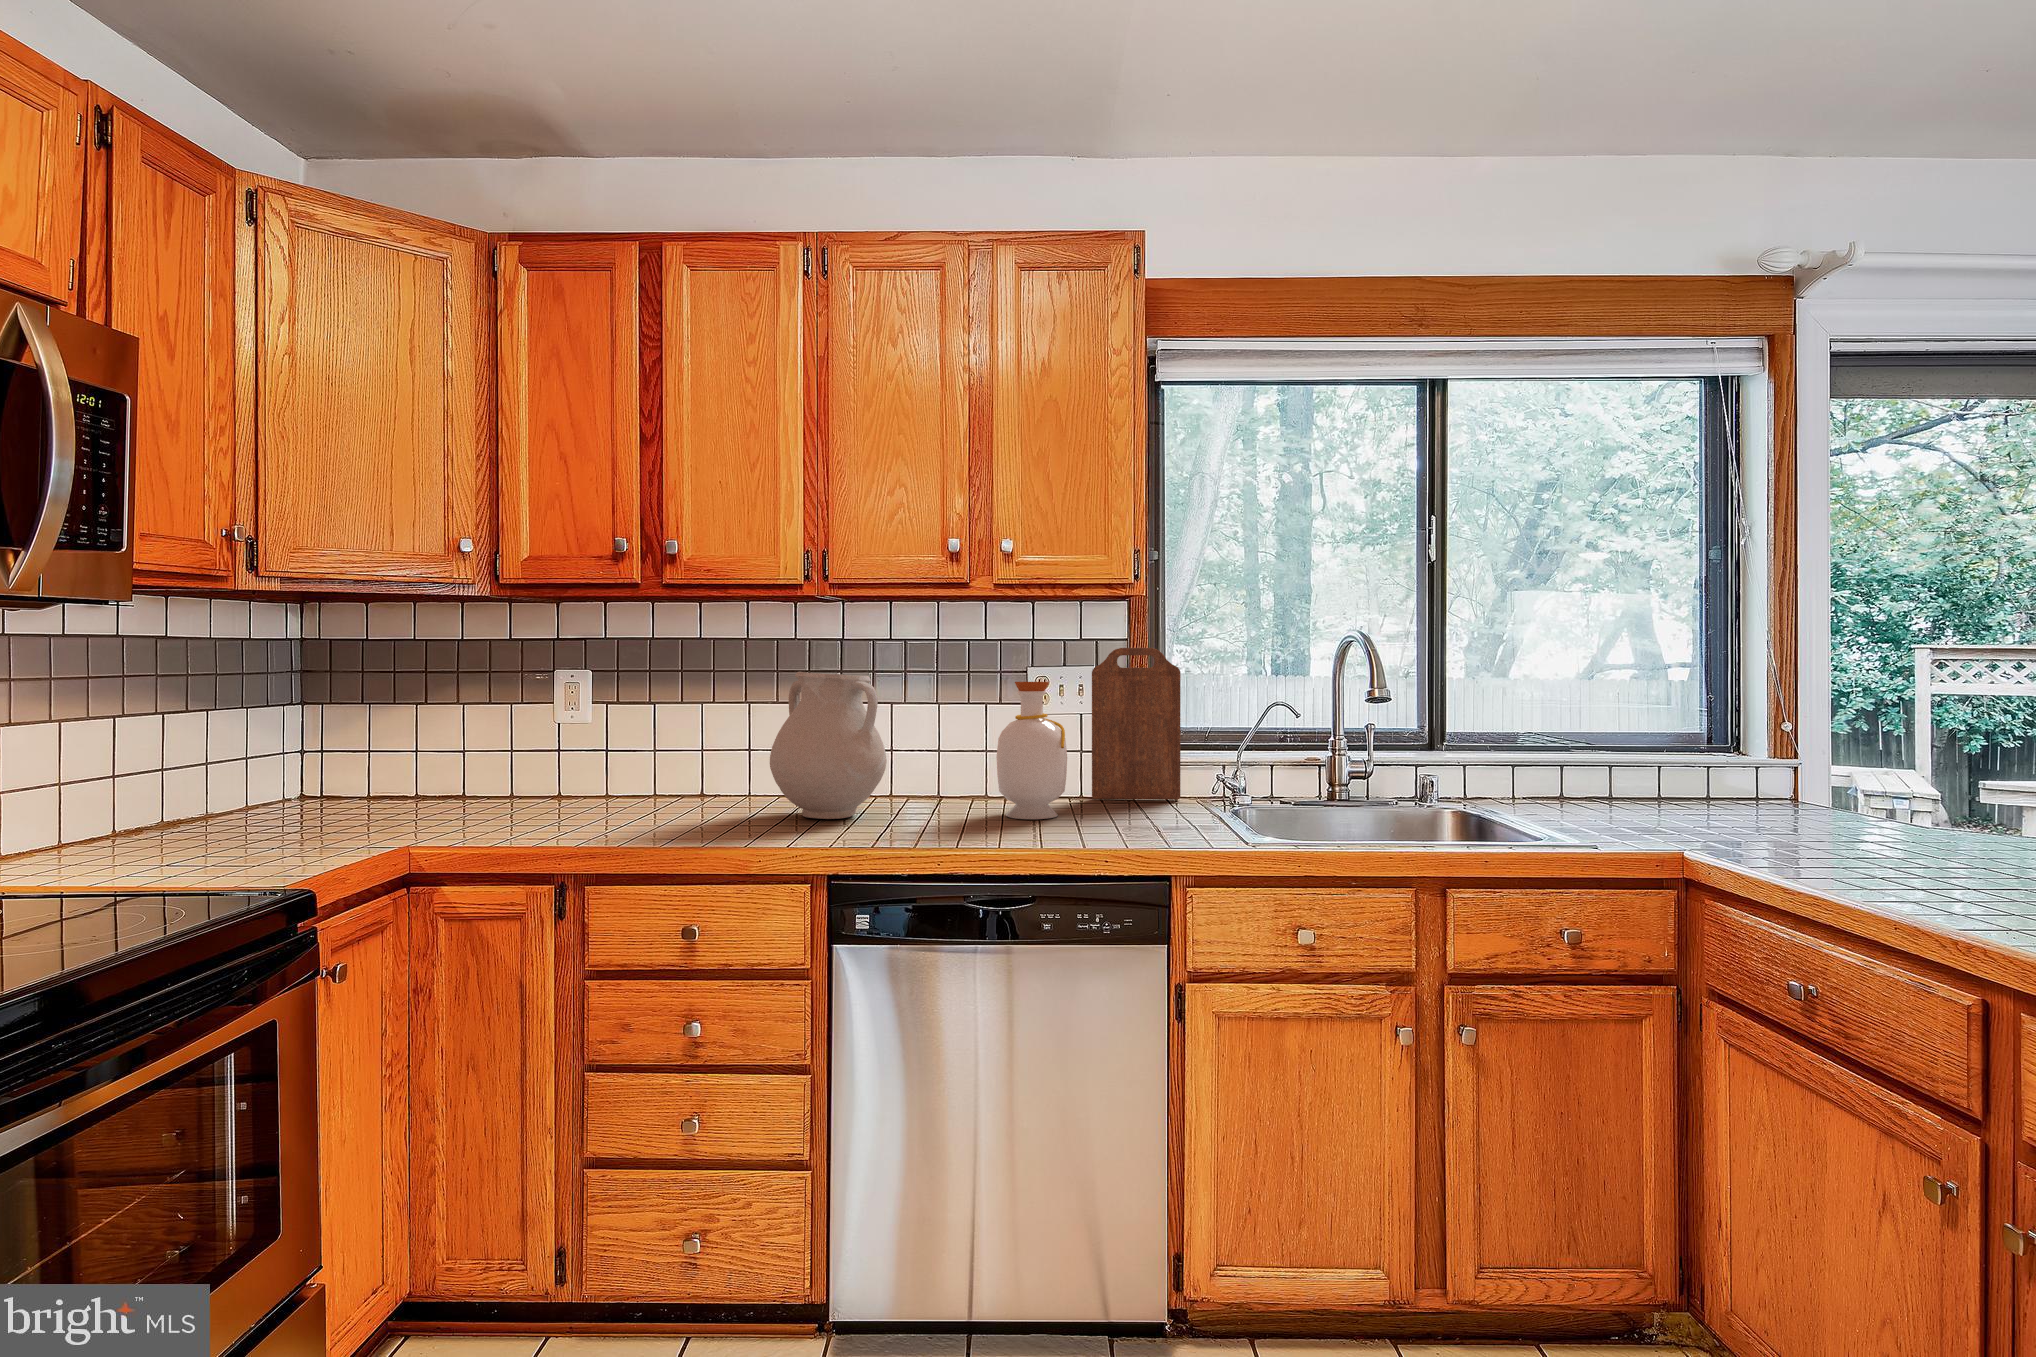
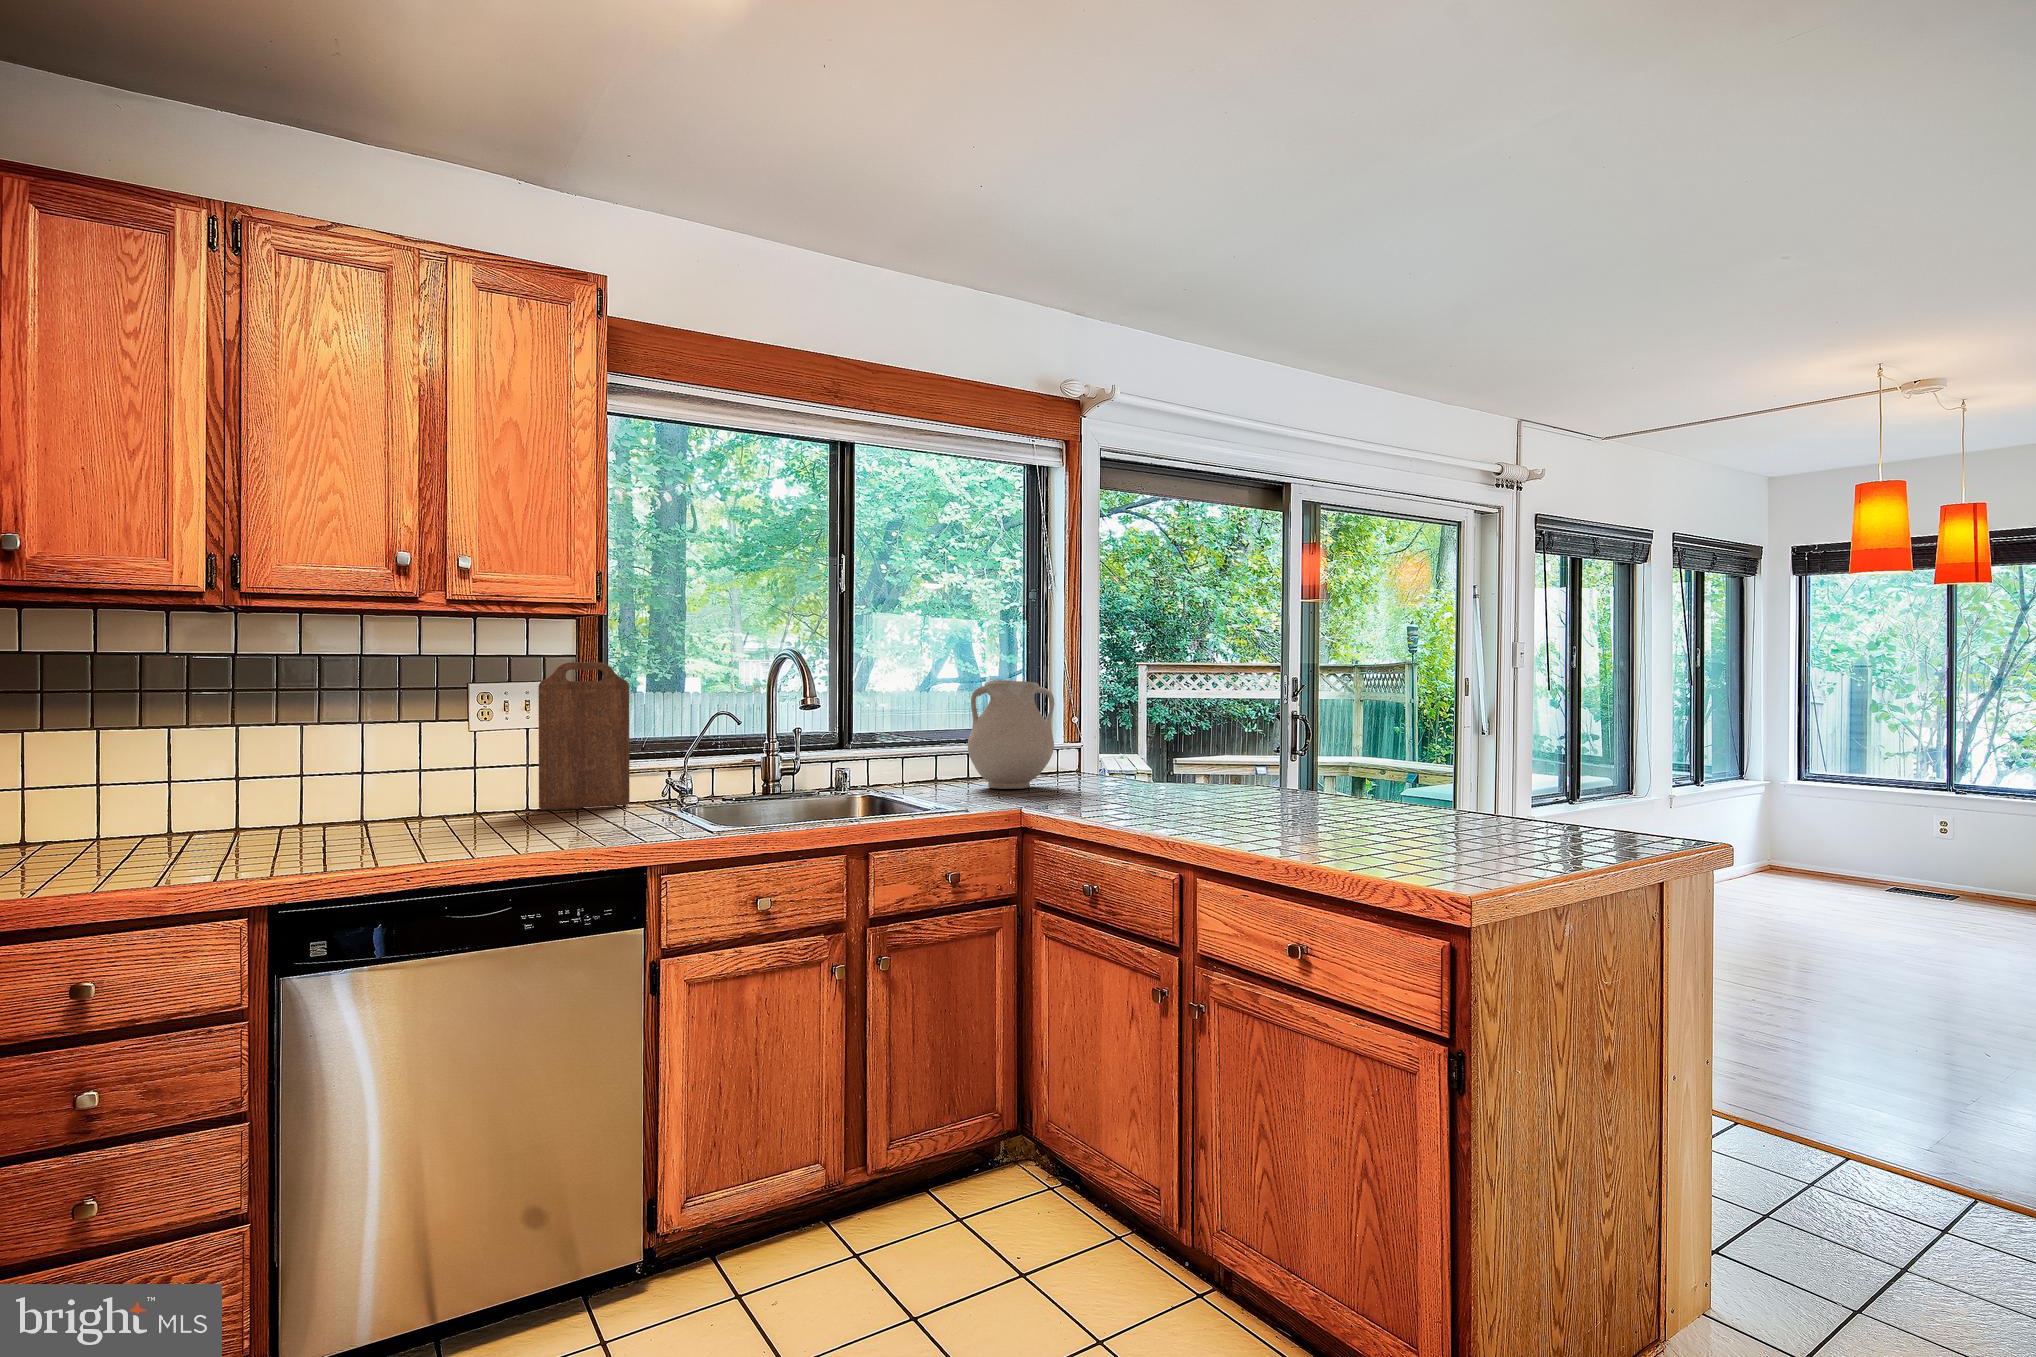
vase: present [770,672,887,819] -> present [968,680,1055,789]
bottle: present [996,682,1067,819] -> none [447,695,524,831]

